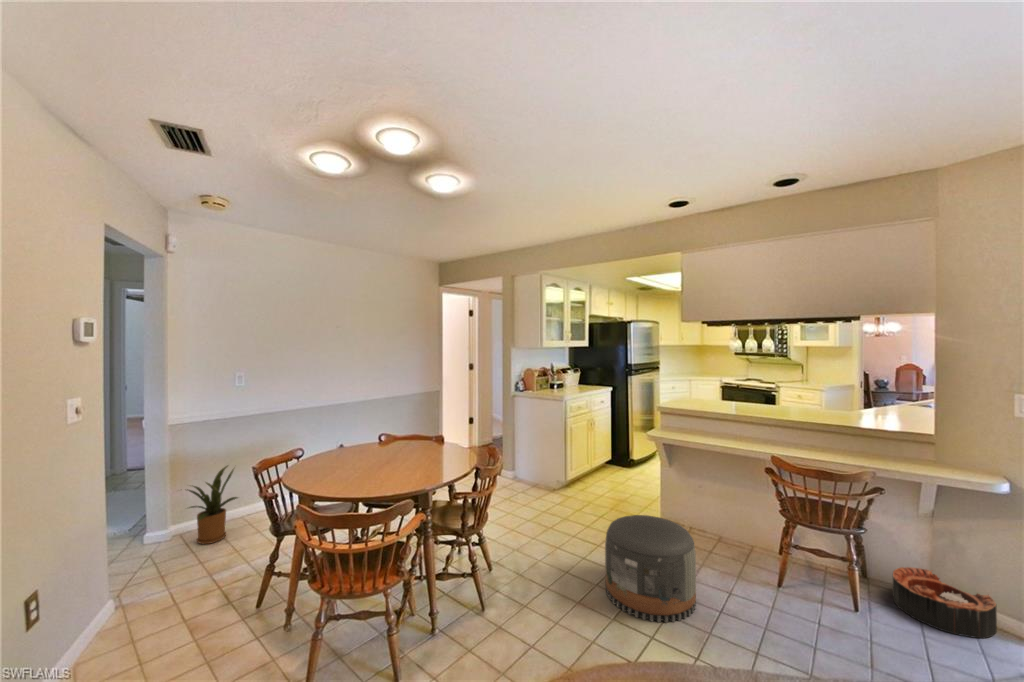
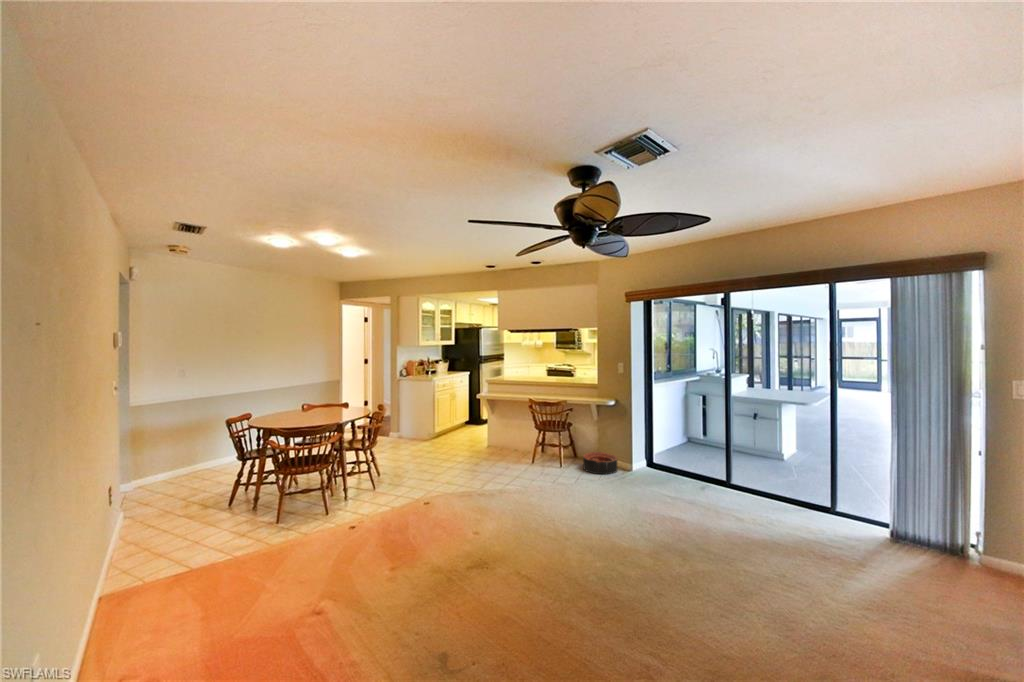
house plant: present [187,466,238,544] -> none [160,429,200,481]
pouf: present [605,515,696,623] -> none [445,437,490,483]

